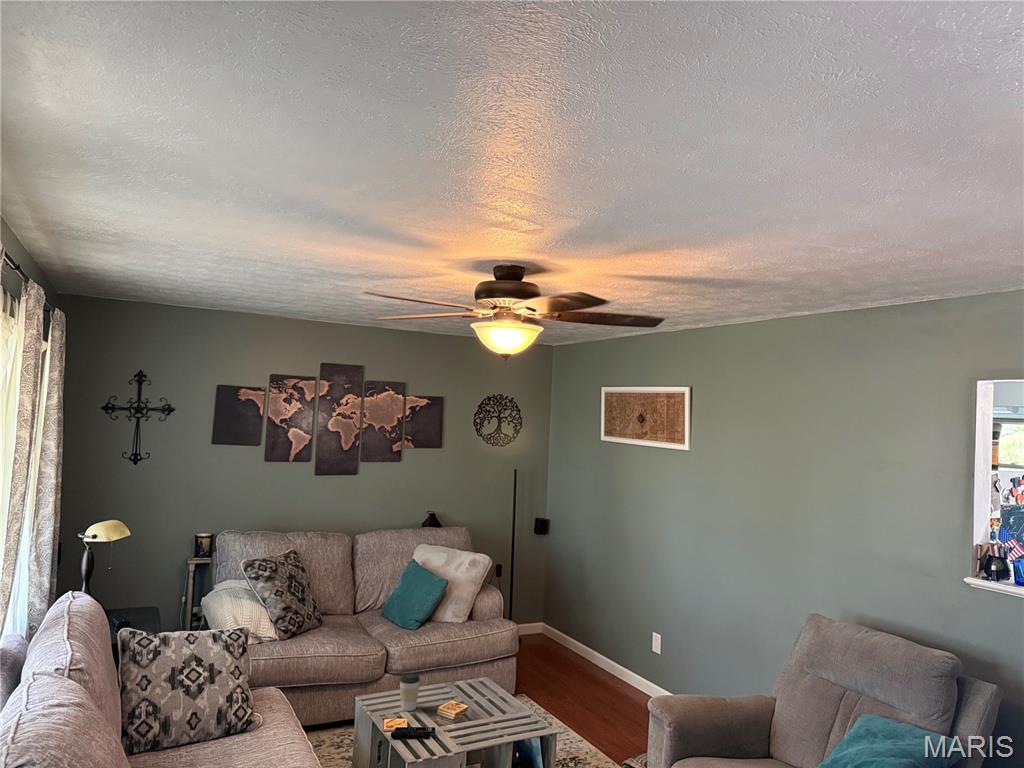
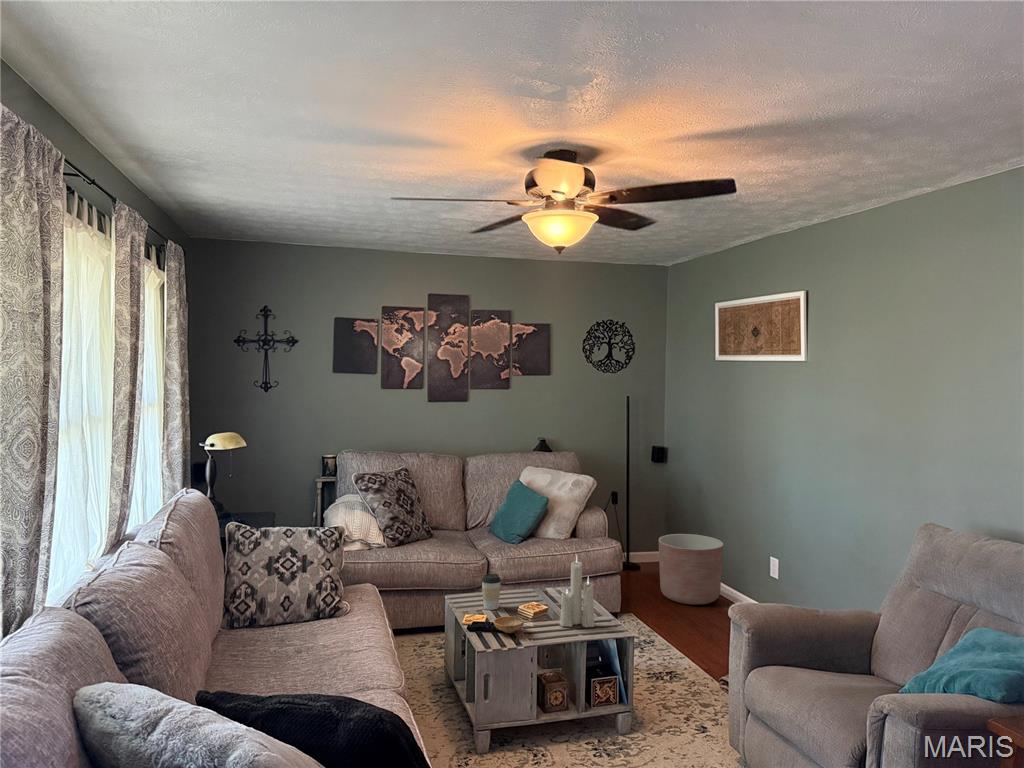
planter: none [547,609,608,681] -> present [659,534,723,605]
candle: none [482,647,517,726] -> present [560,558,594,627]
bowl: none [420,719,451,738] -> present [494,616,524,633]

